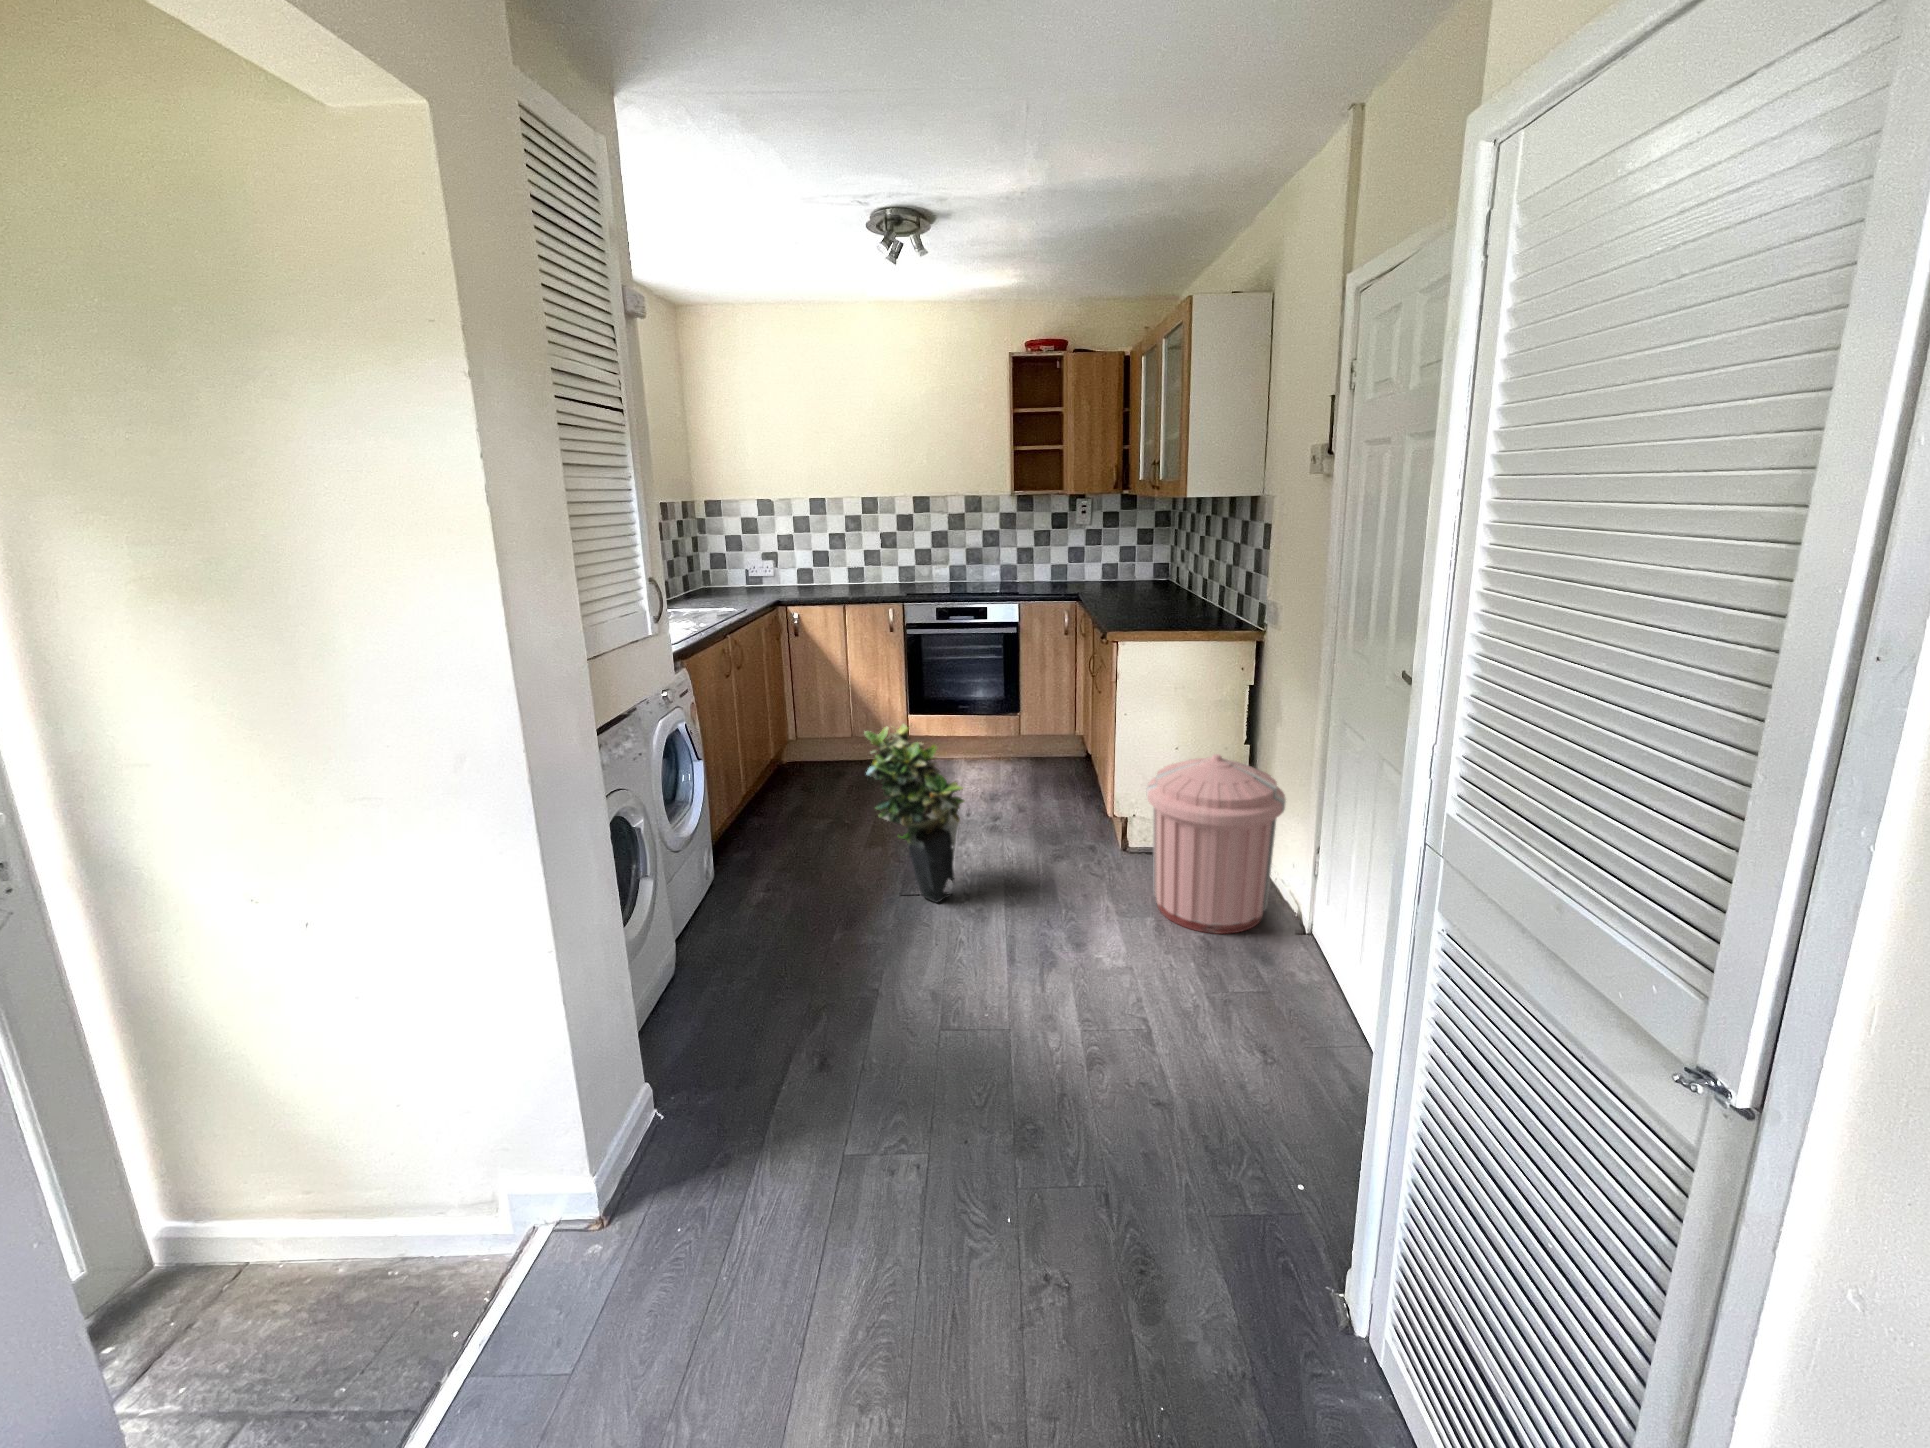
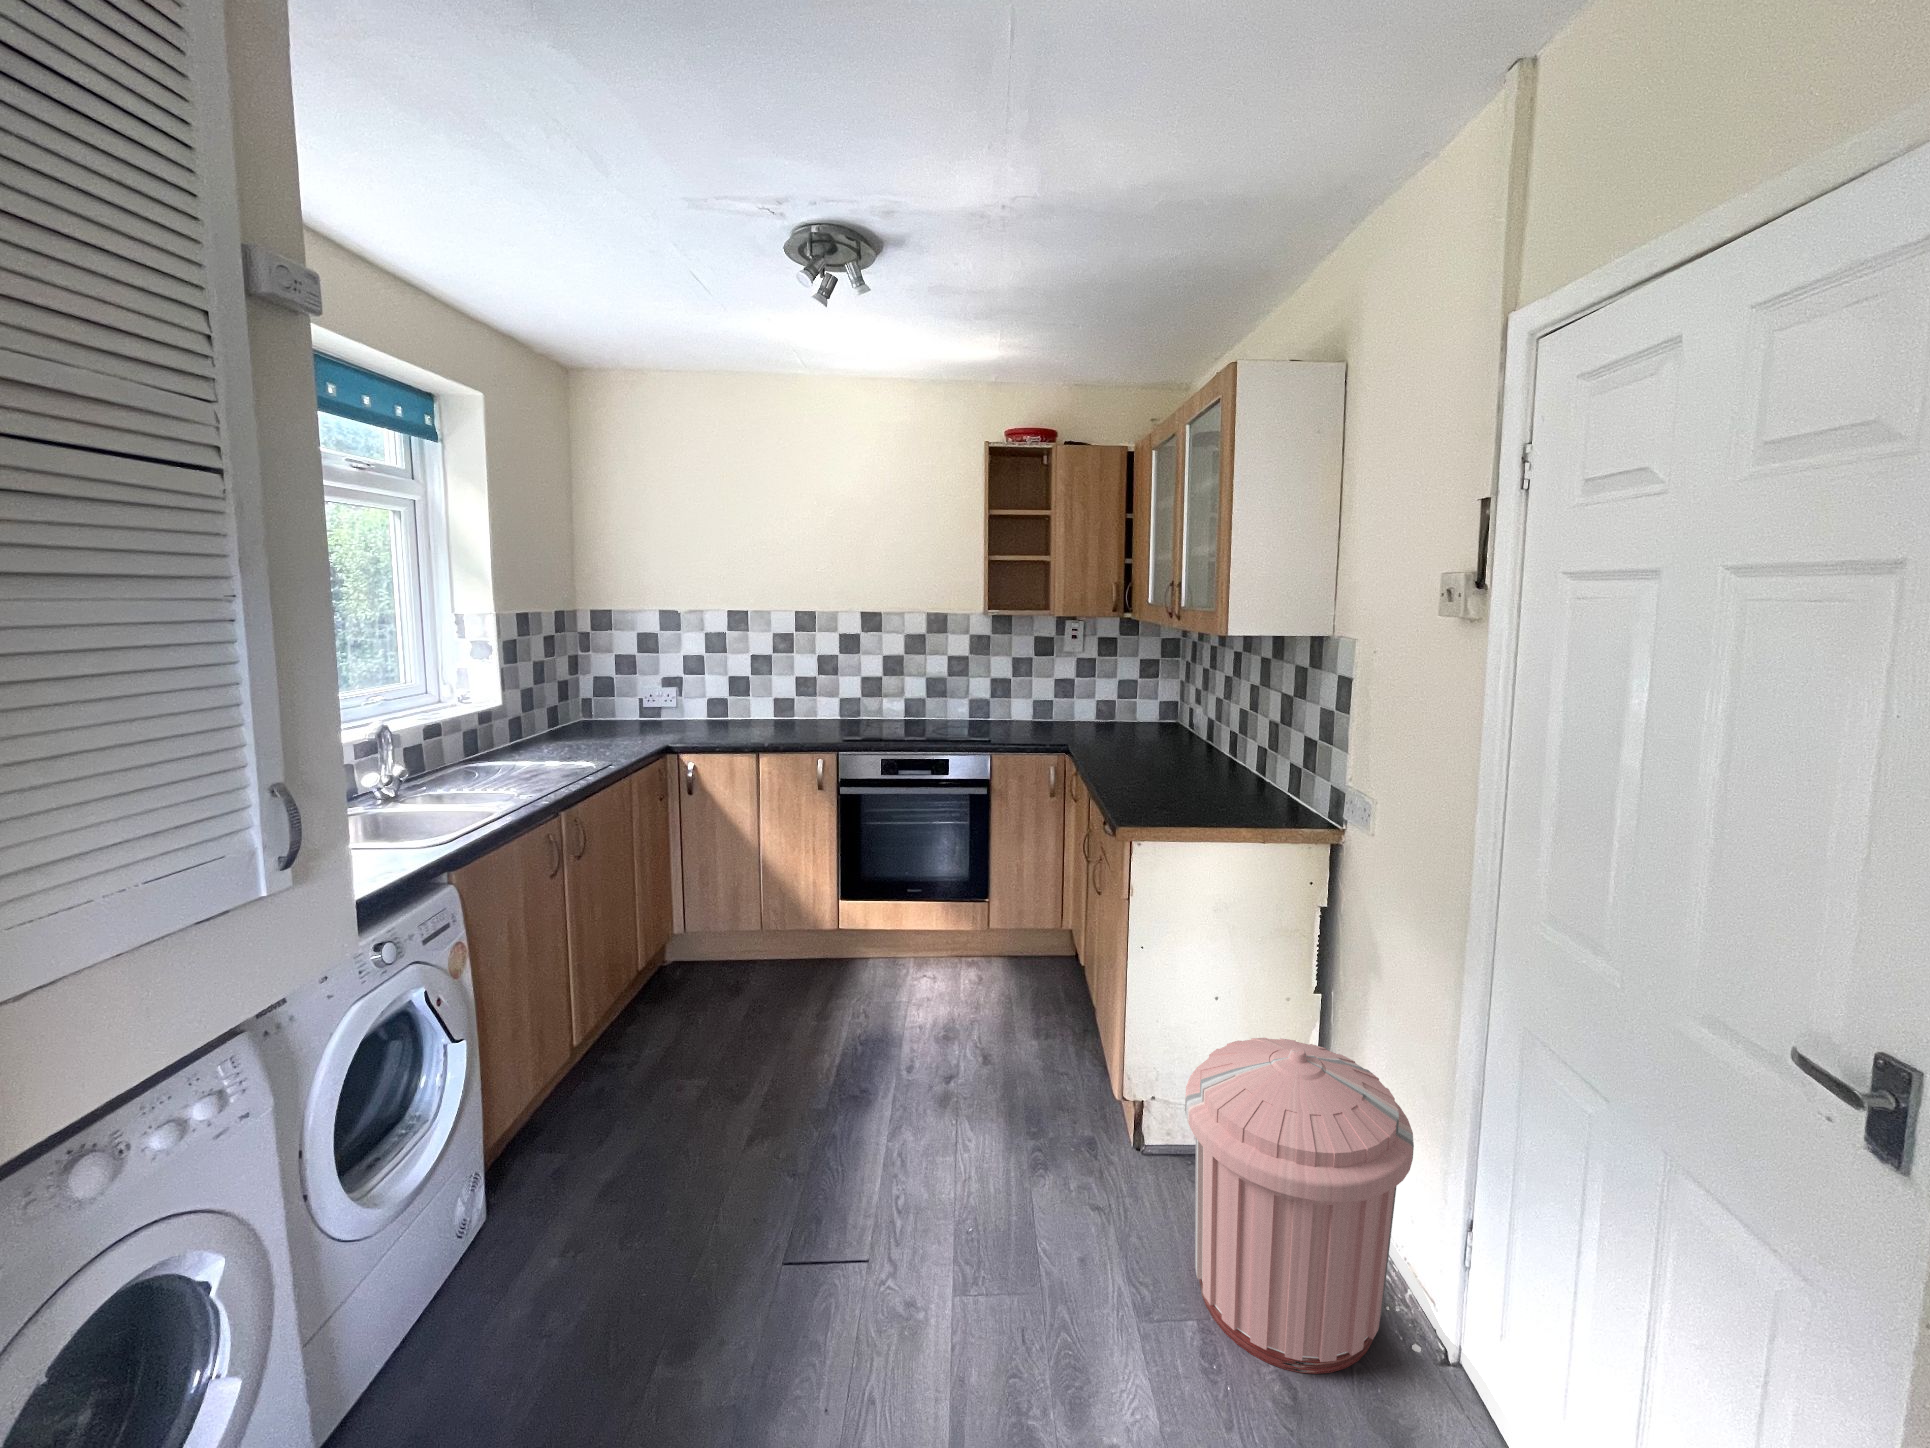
potted plant: present [864,723,964,903] -> none [727,971,895,1293]

